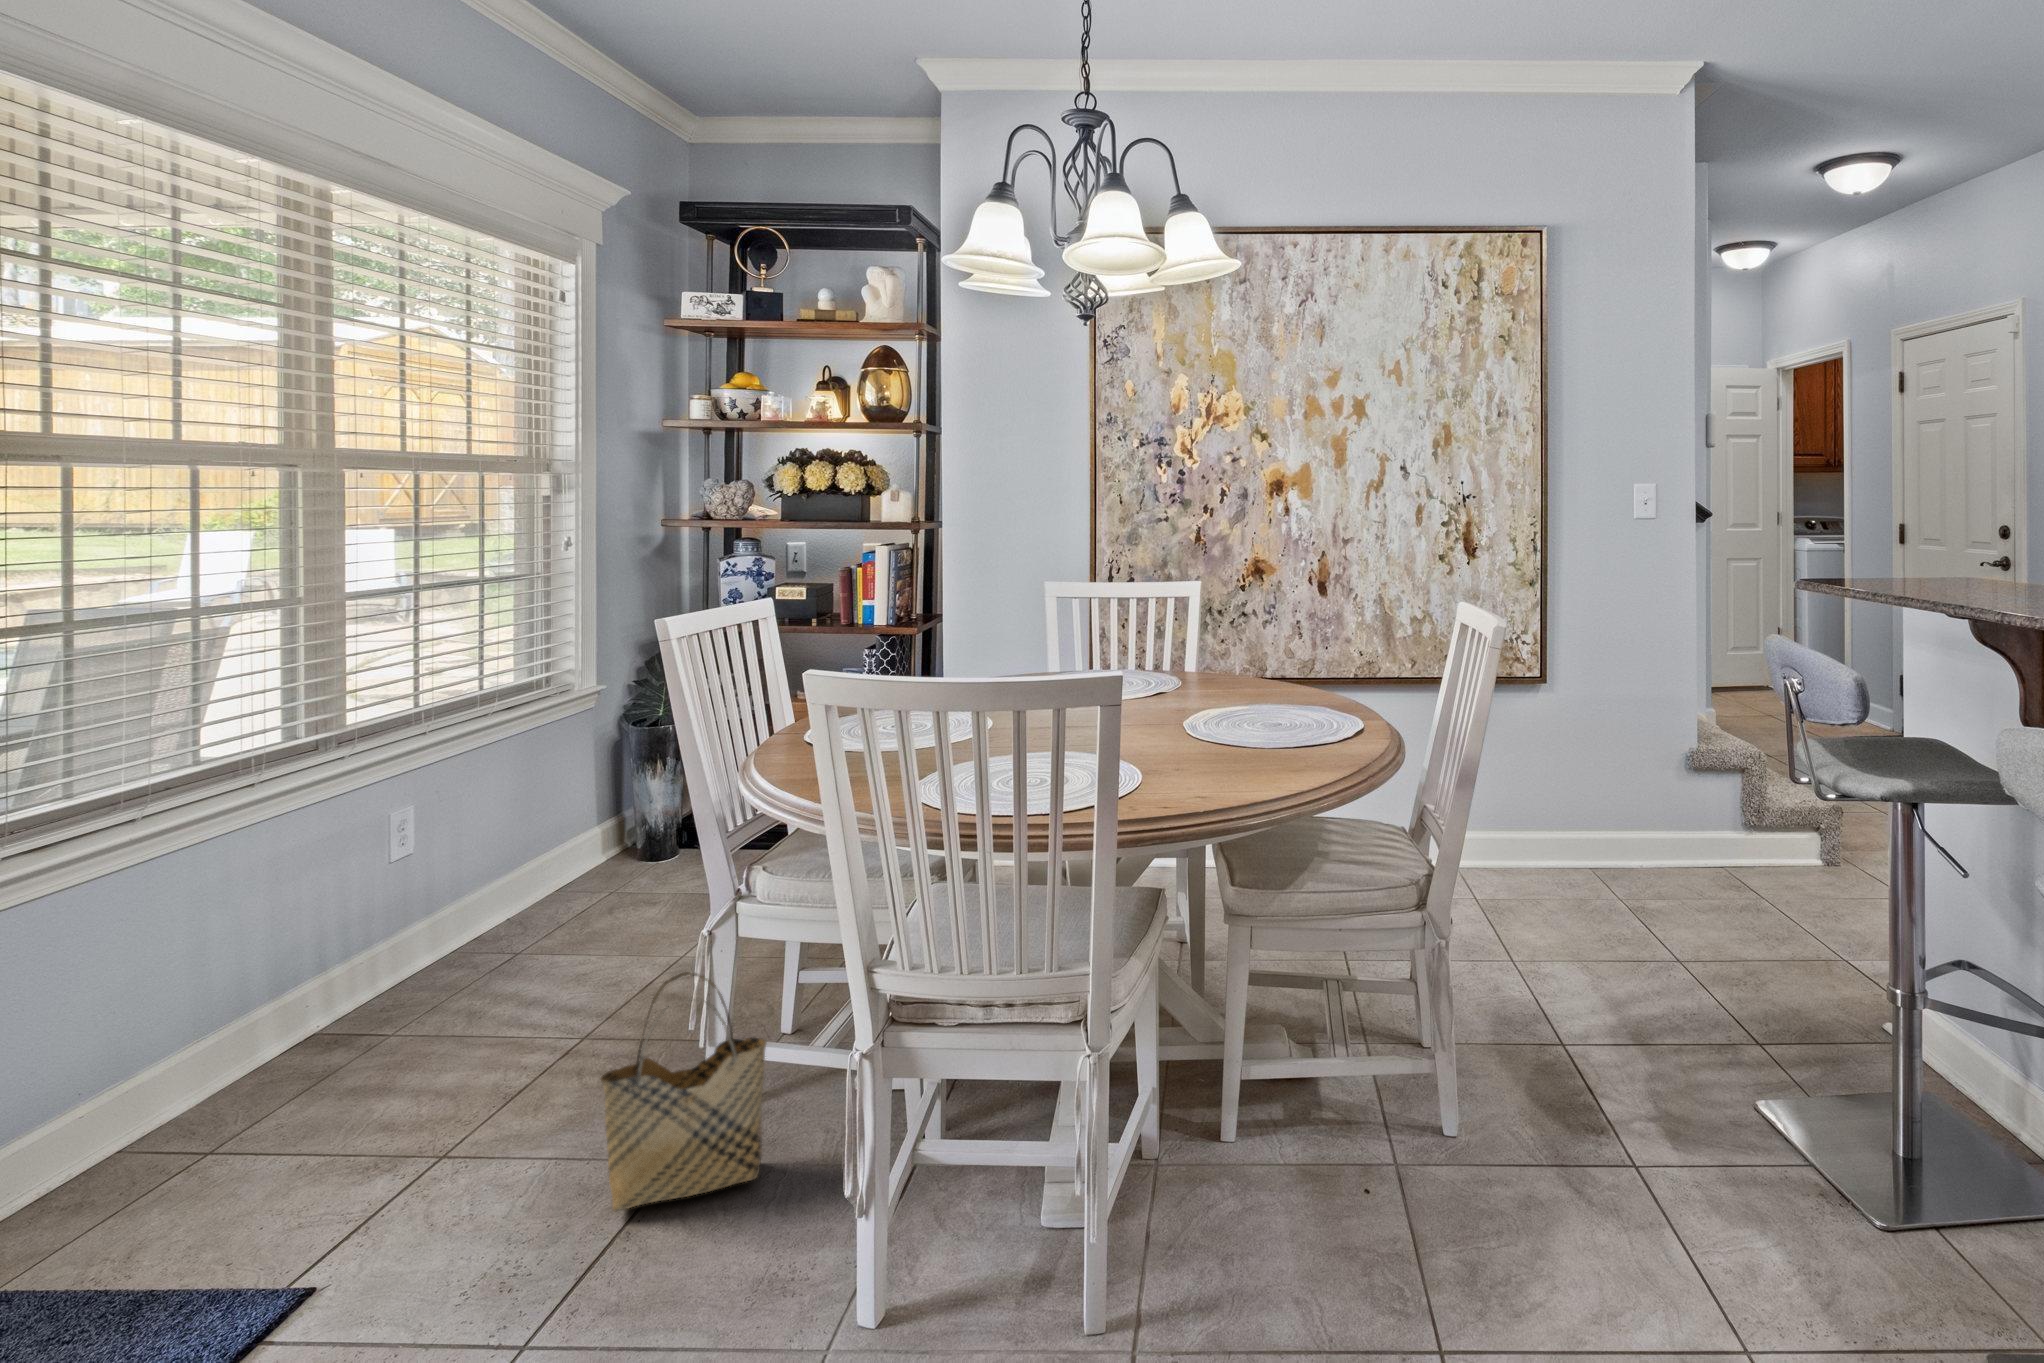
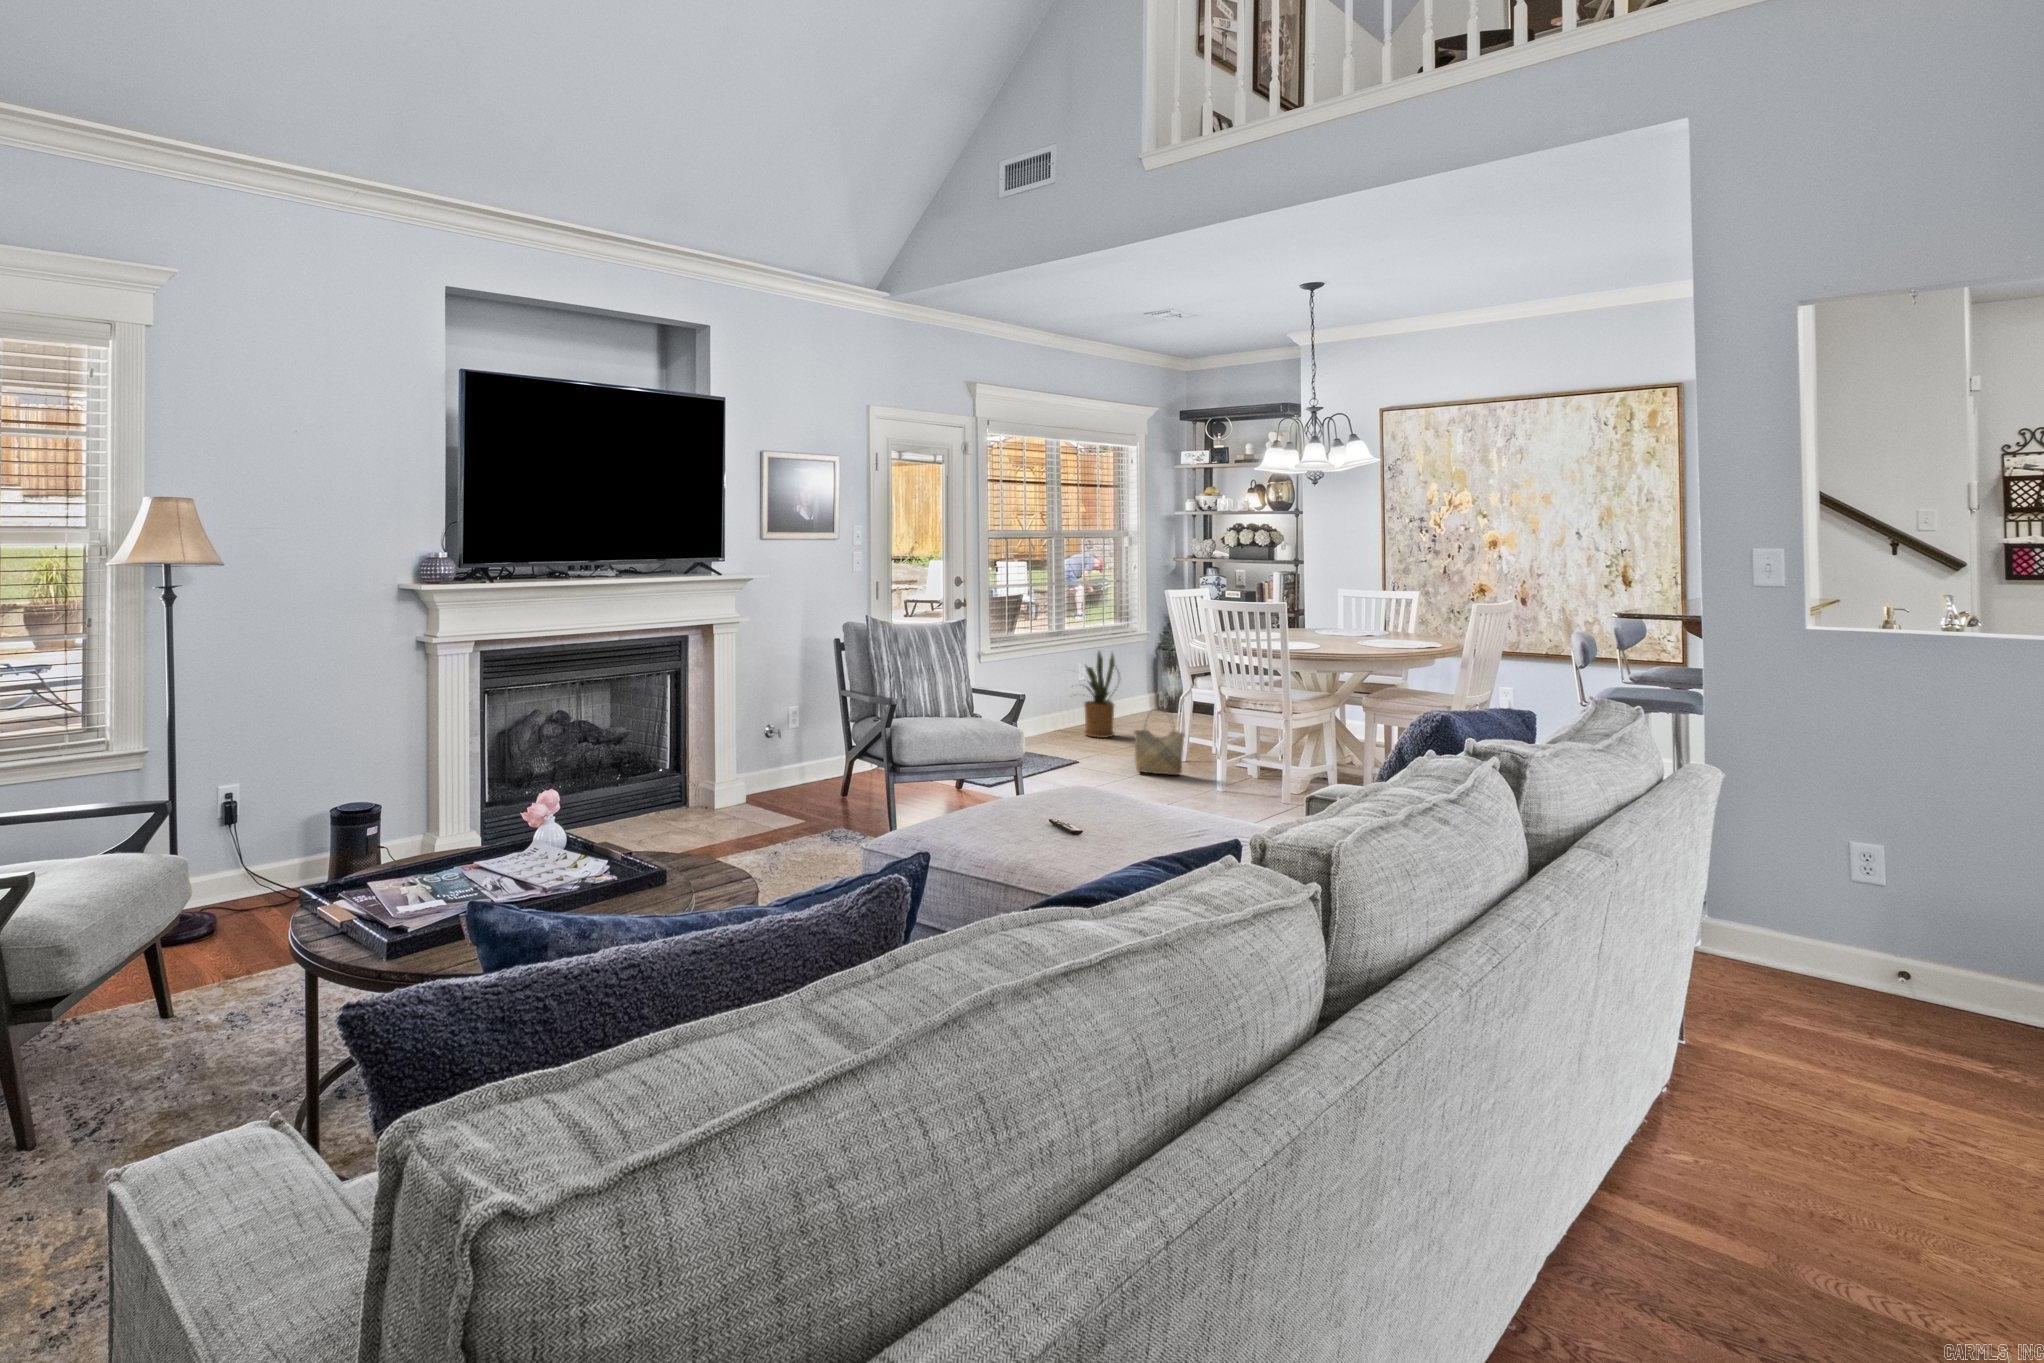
house plant: none [363,760,543,1011] -> present [1084,651,1116,738]

